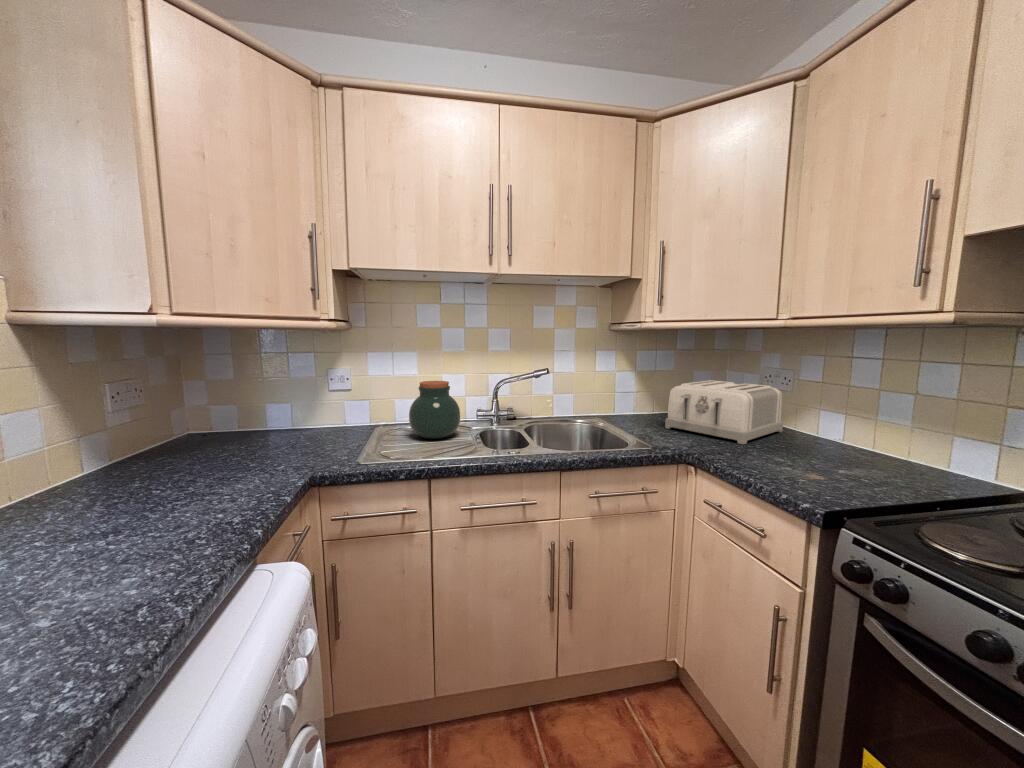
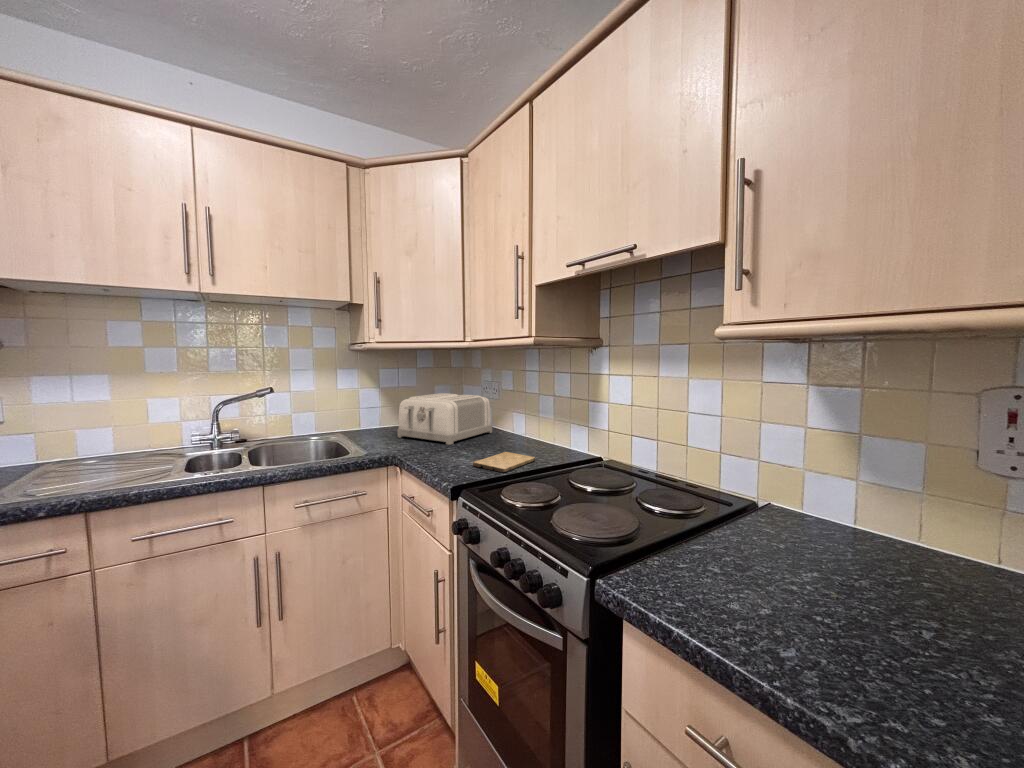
jar: present [409,381,460,439] -> none [84,405,161,469]
cutting board: none [816,464,908,497] -> present [473,452,535,472]

